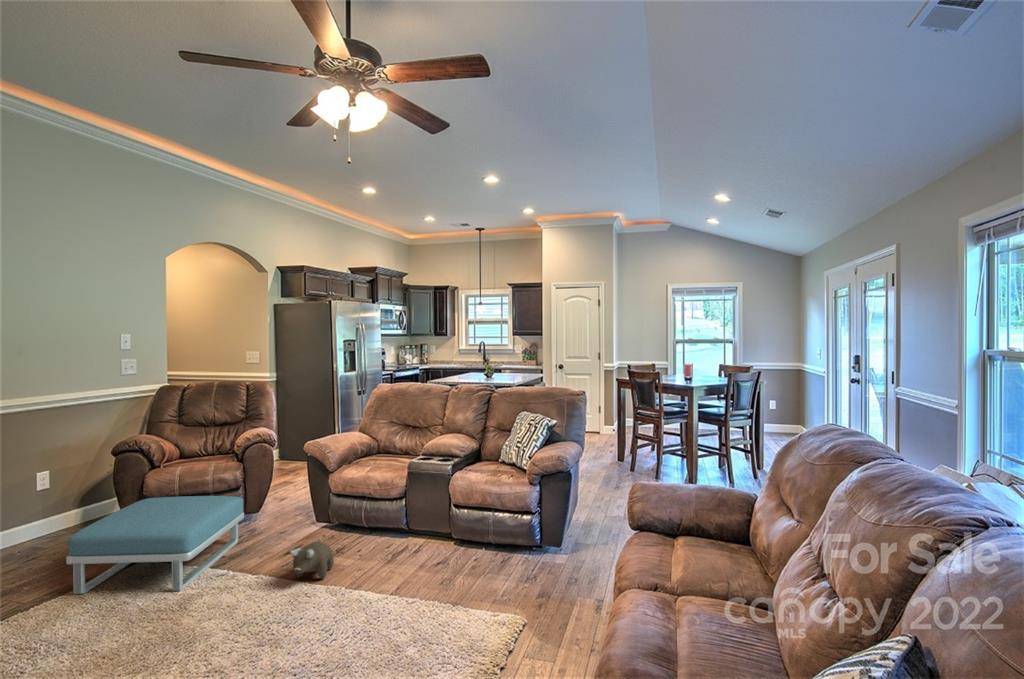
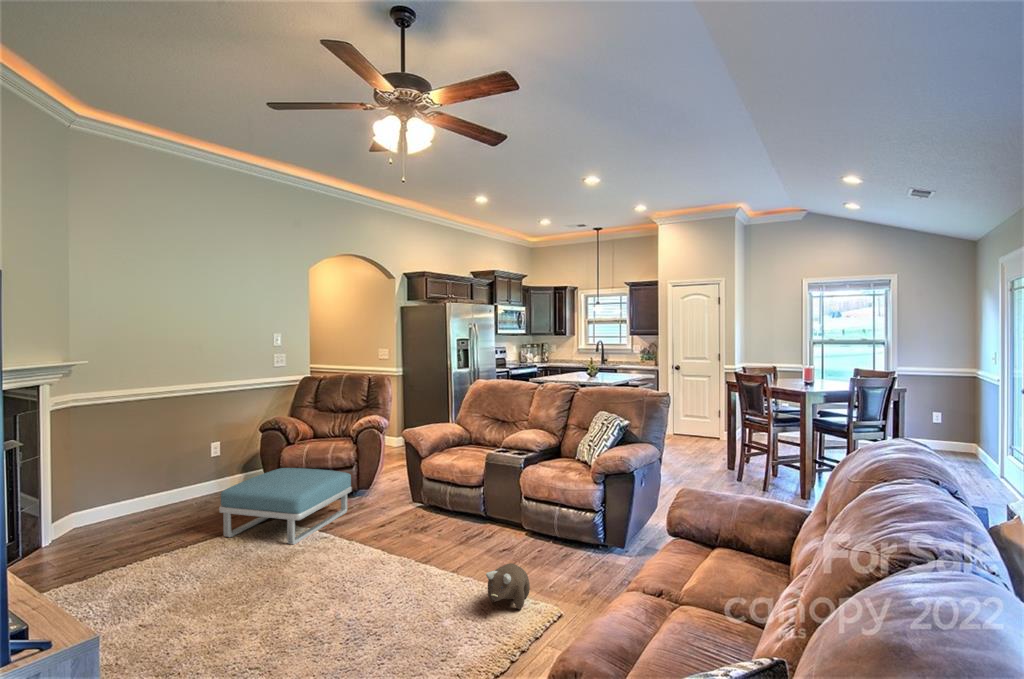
plush toy: present [290,541,334,579] -> present [486,563,530,609]

